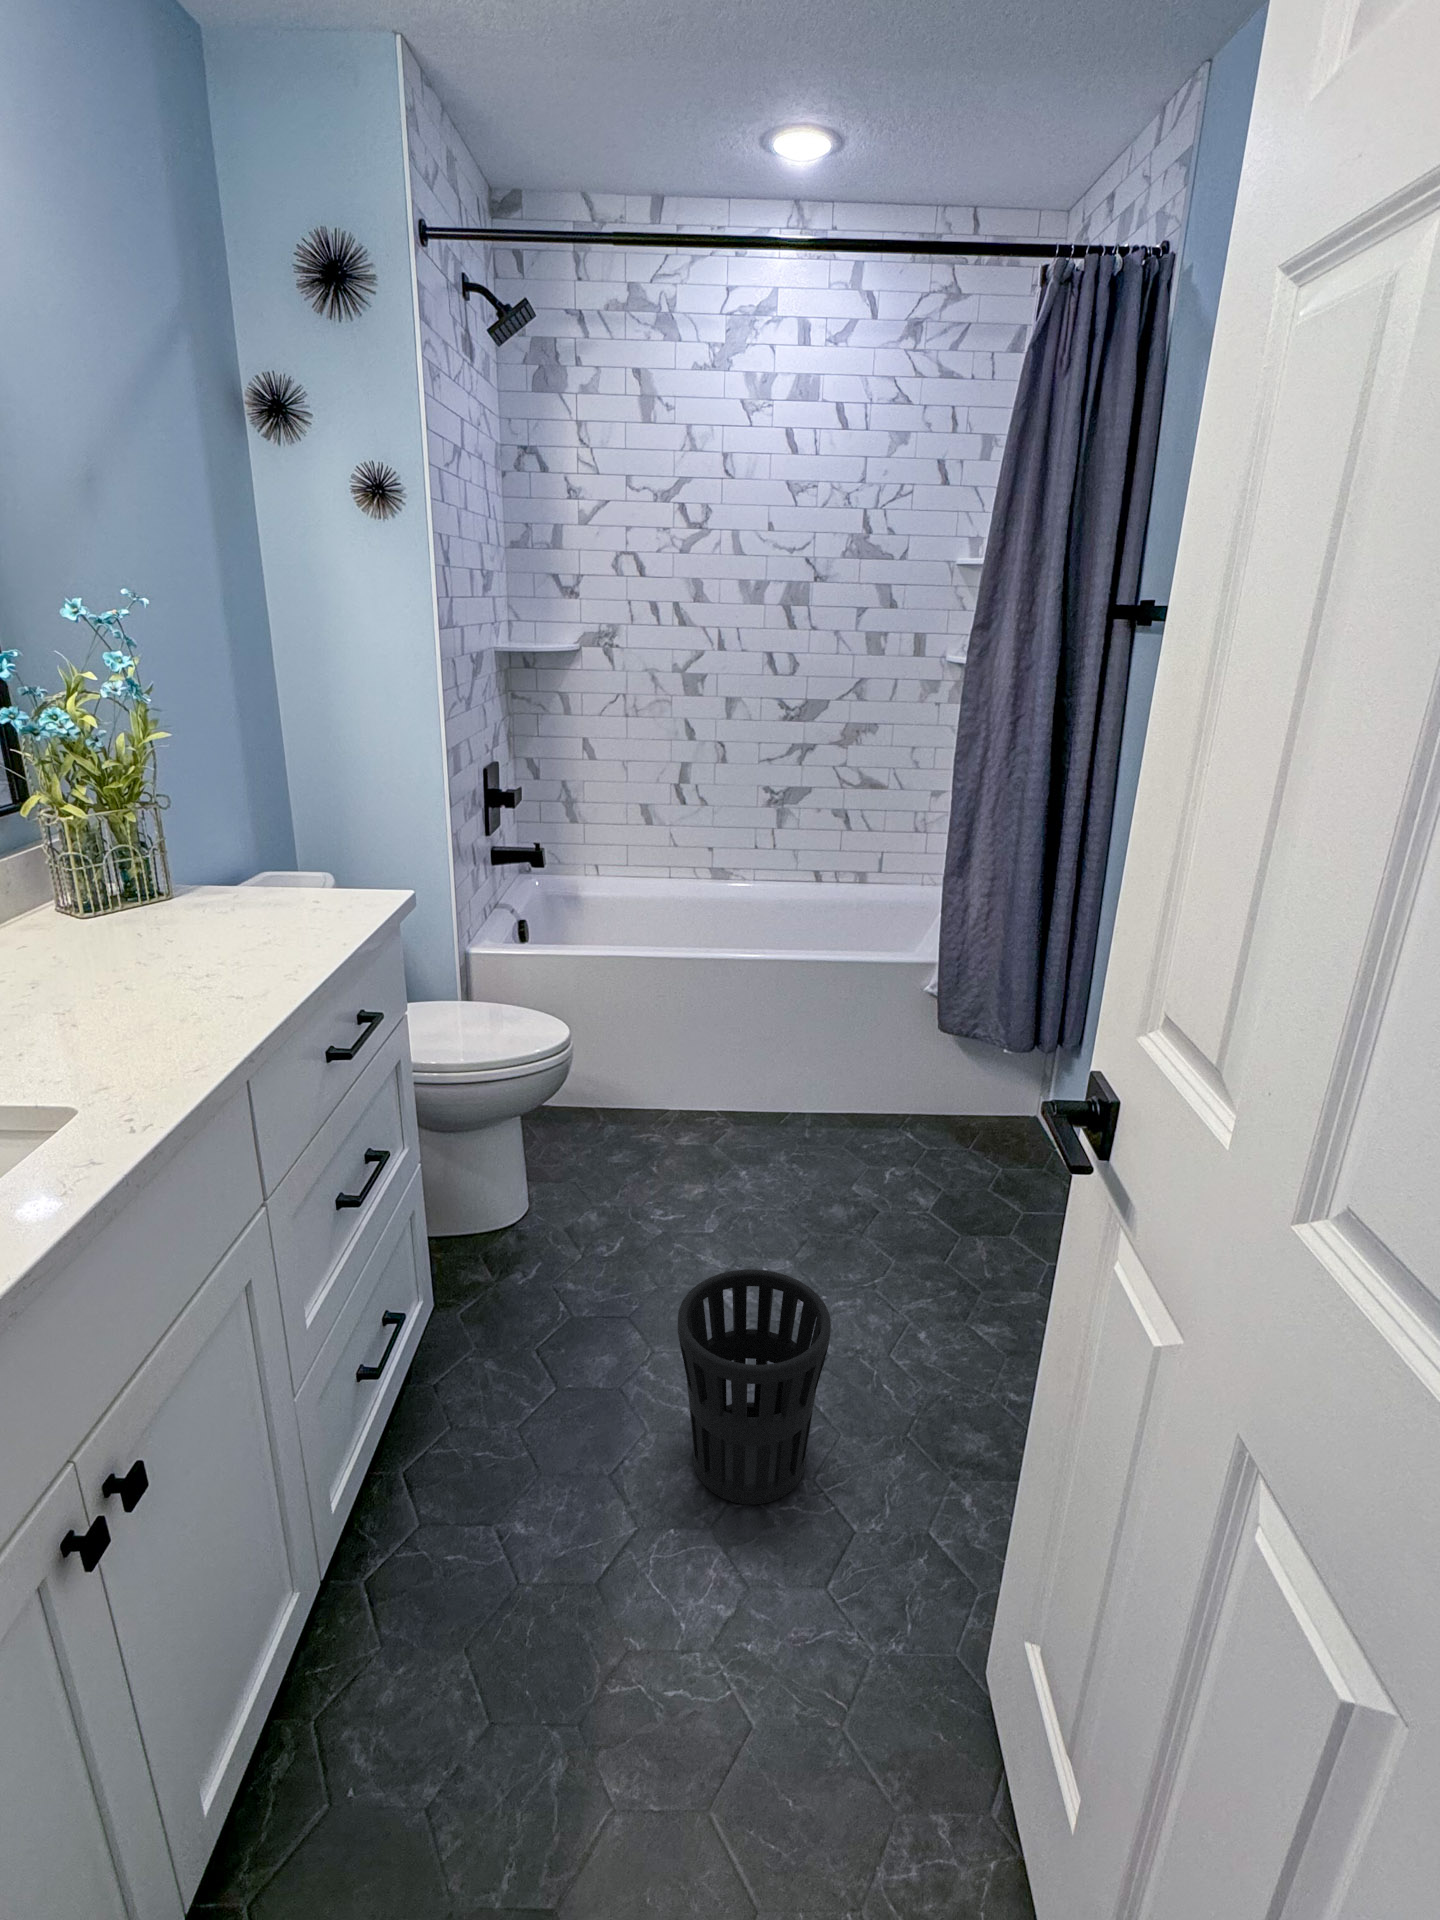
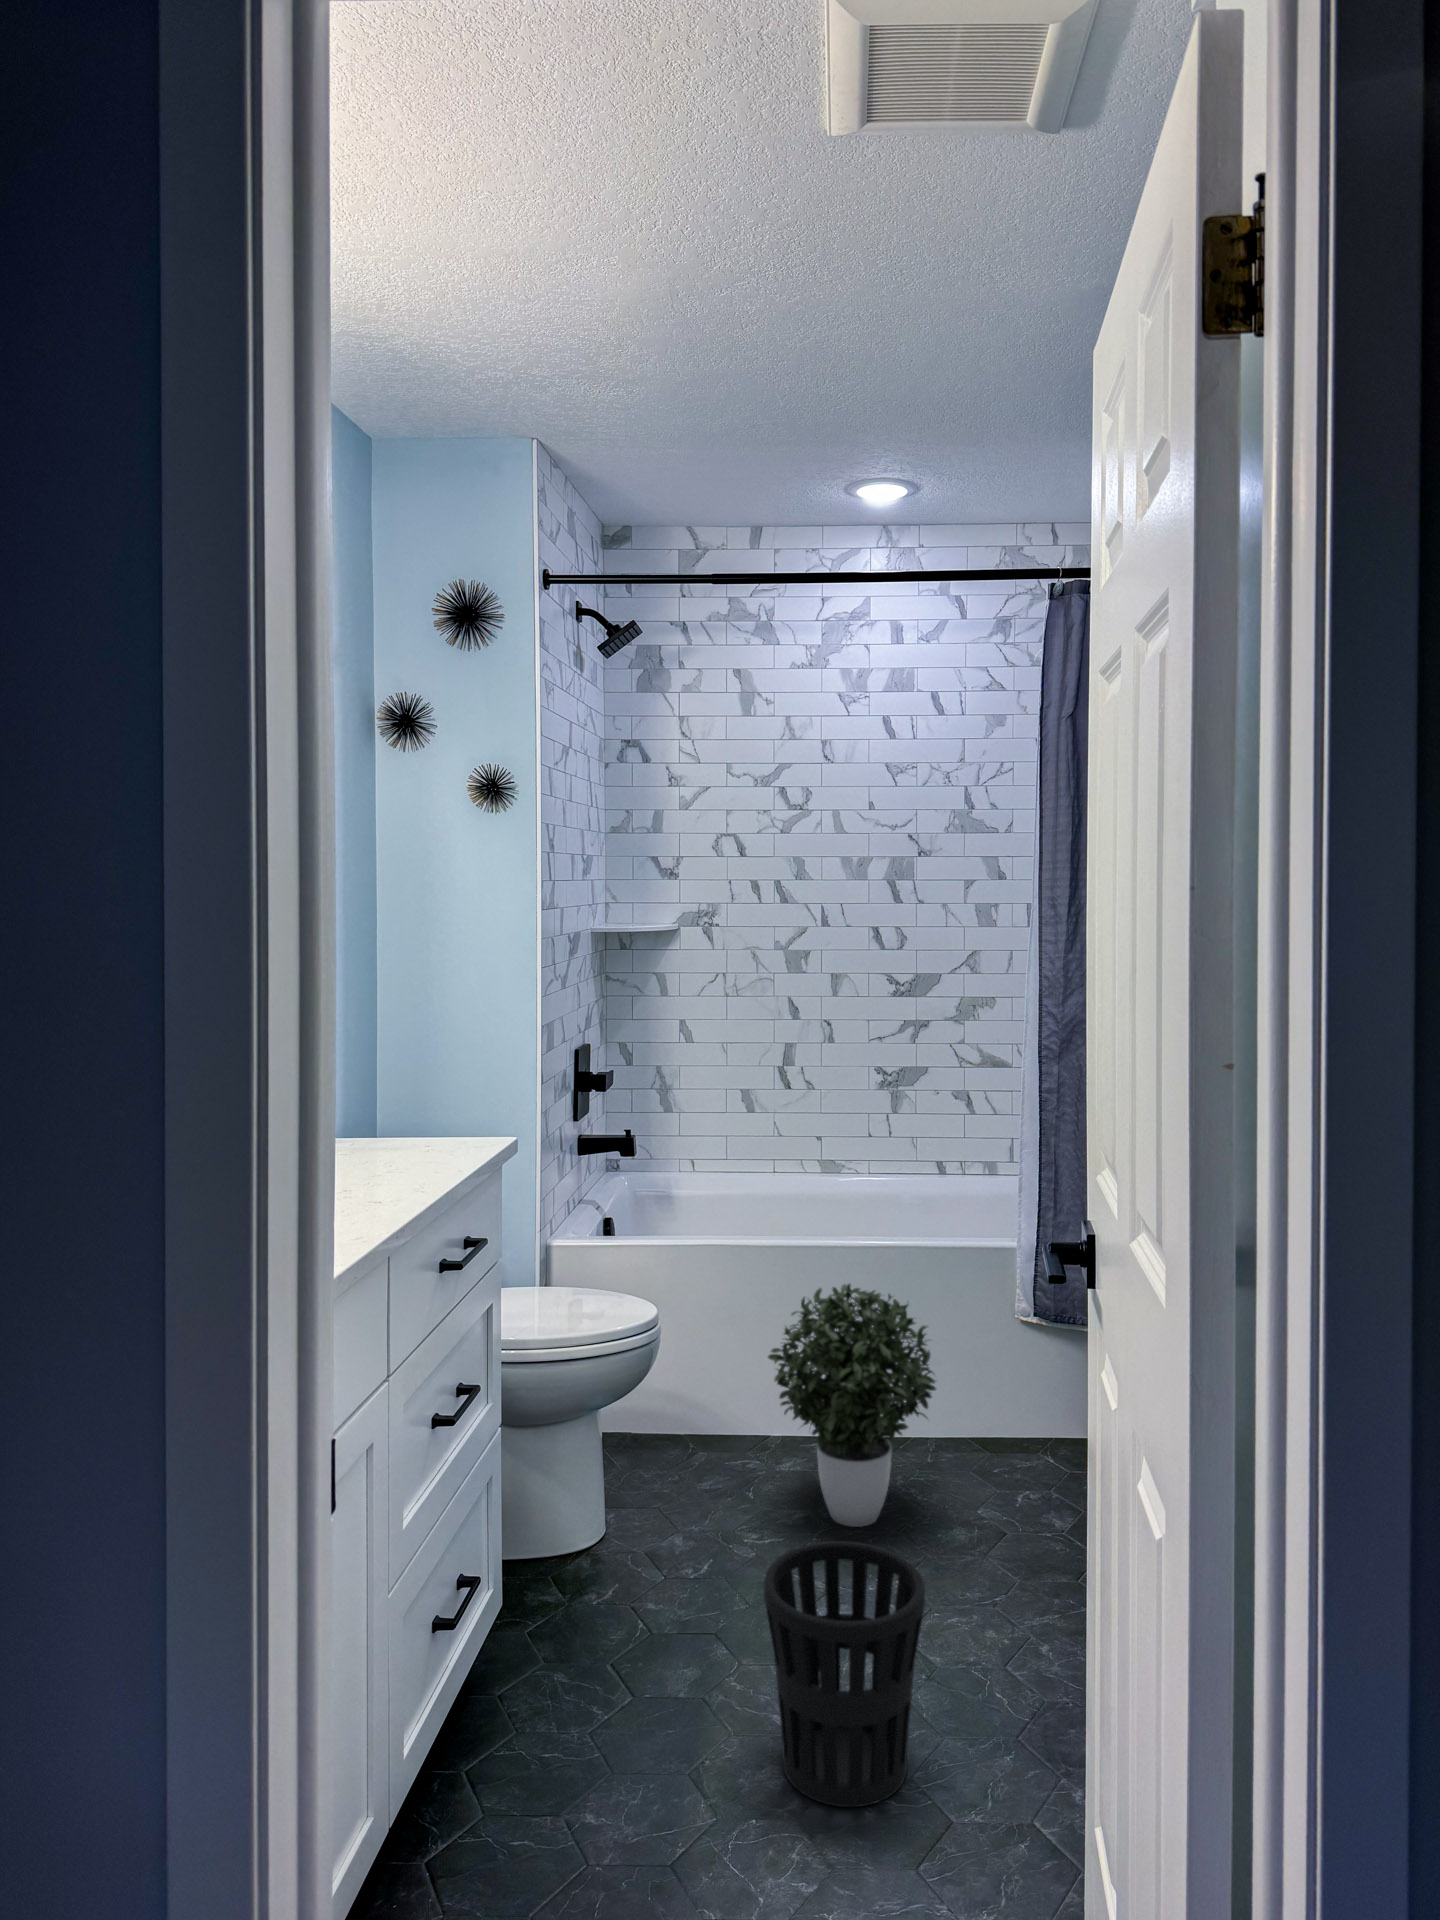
potted plant: none [672,1002,827,1211] -> present [768,1284,936,1527]

